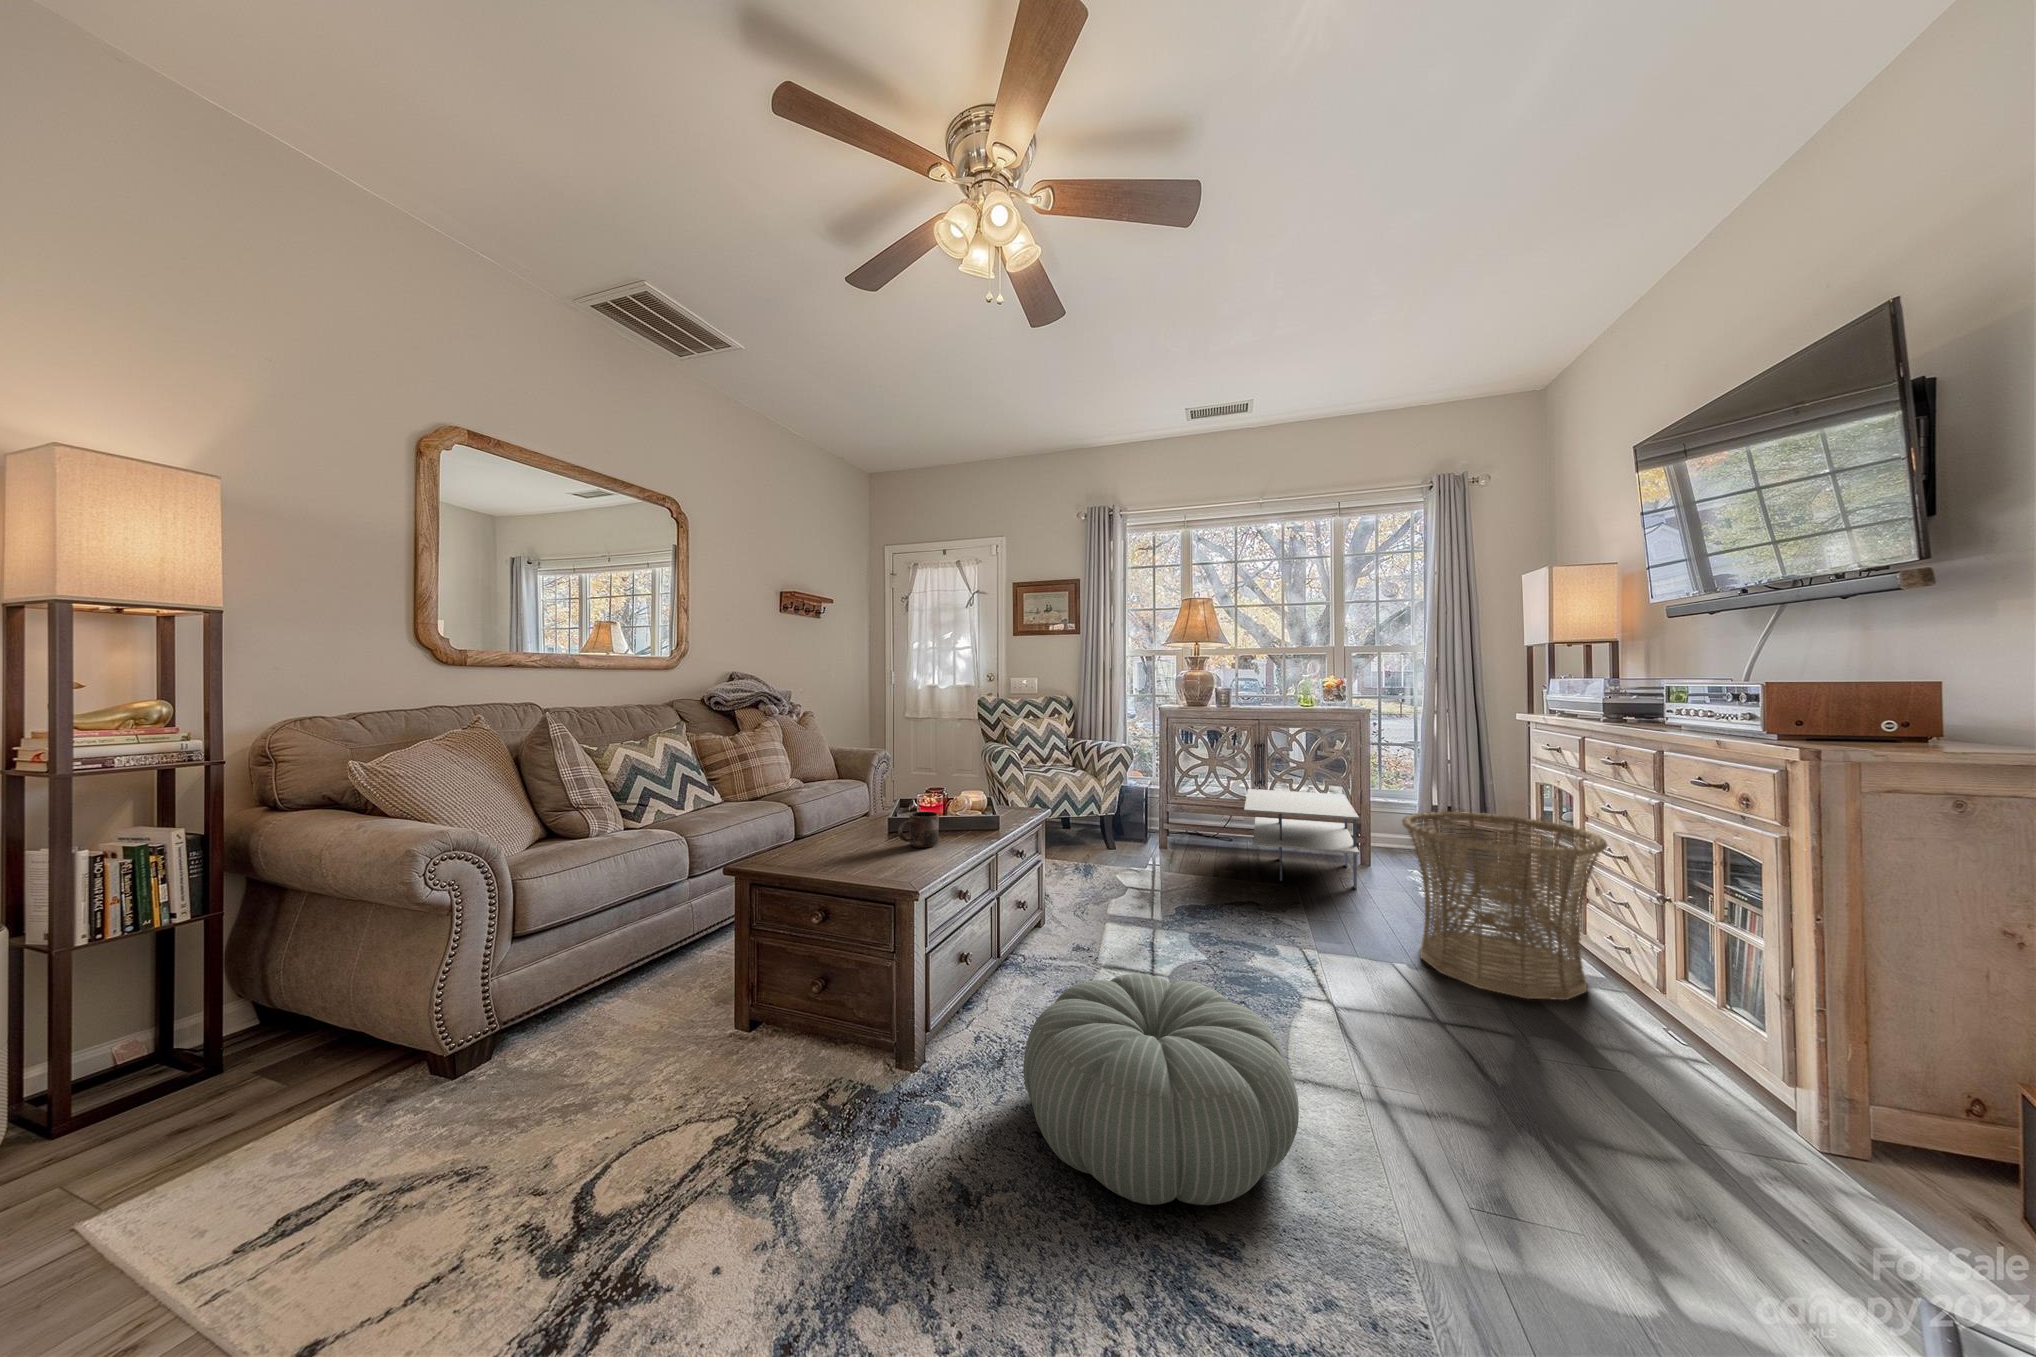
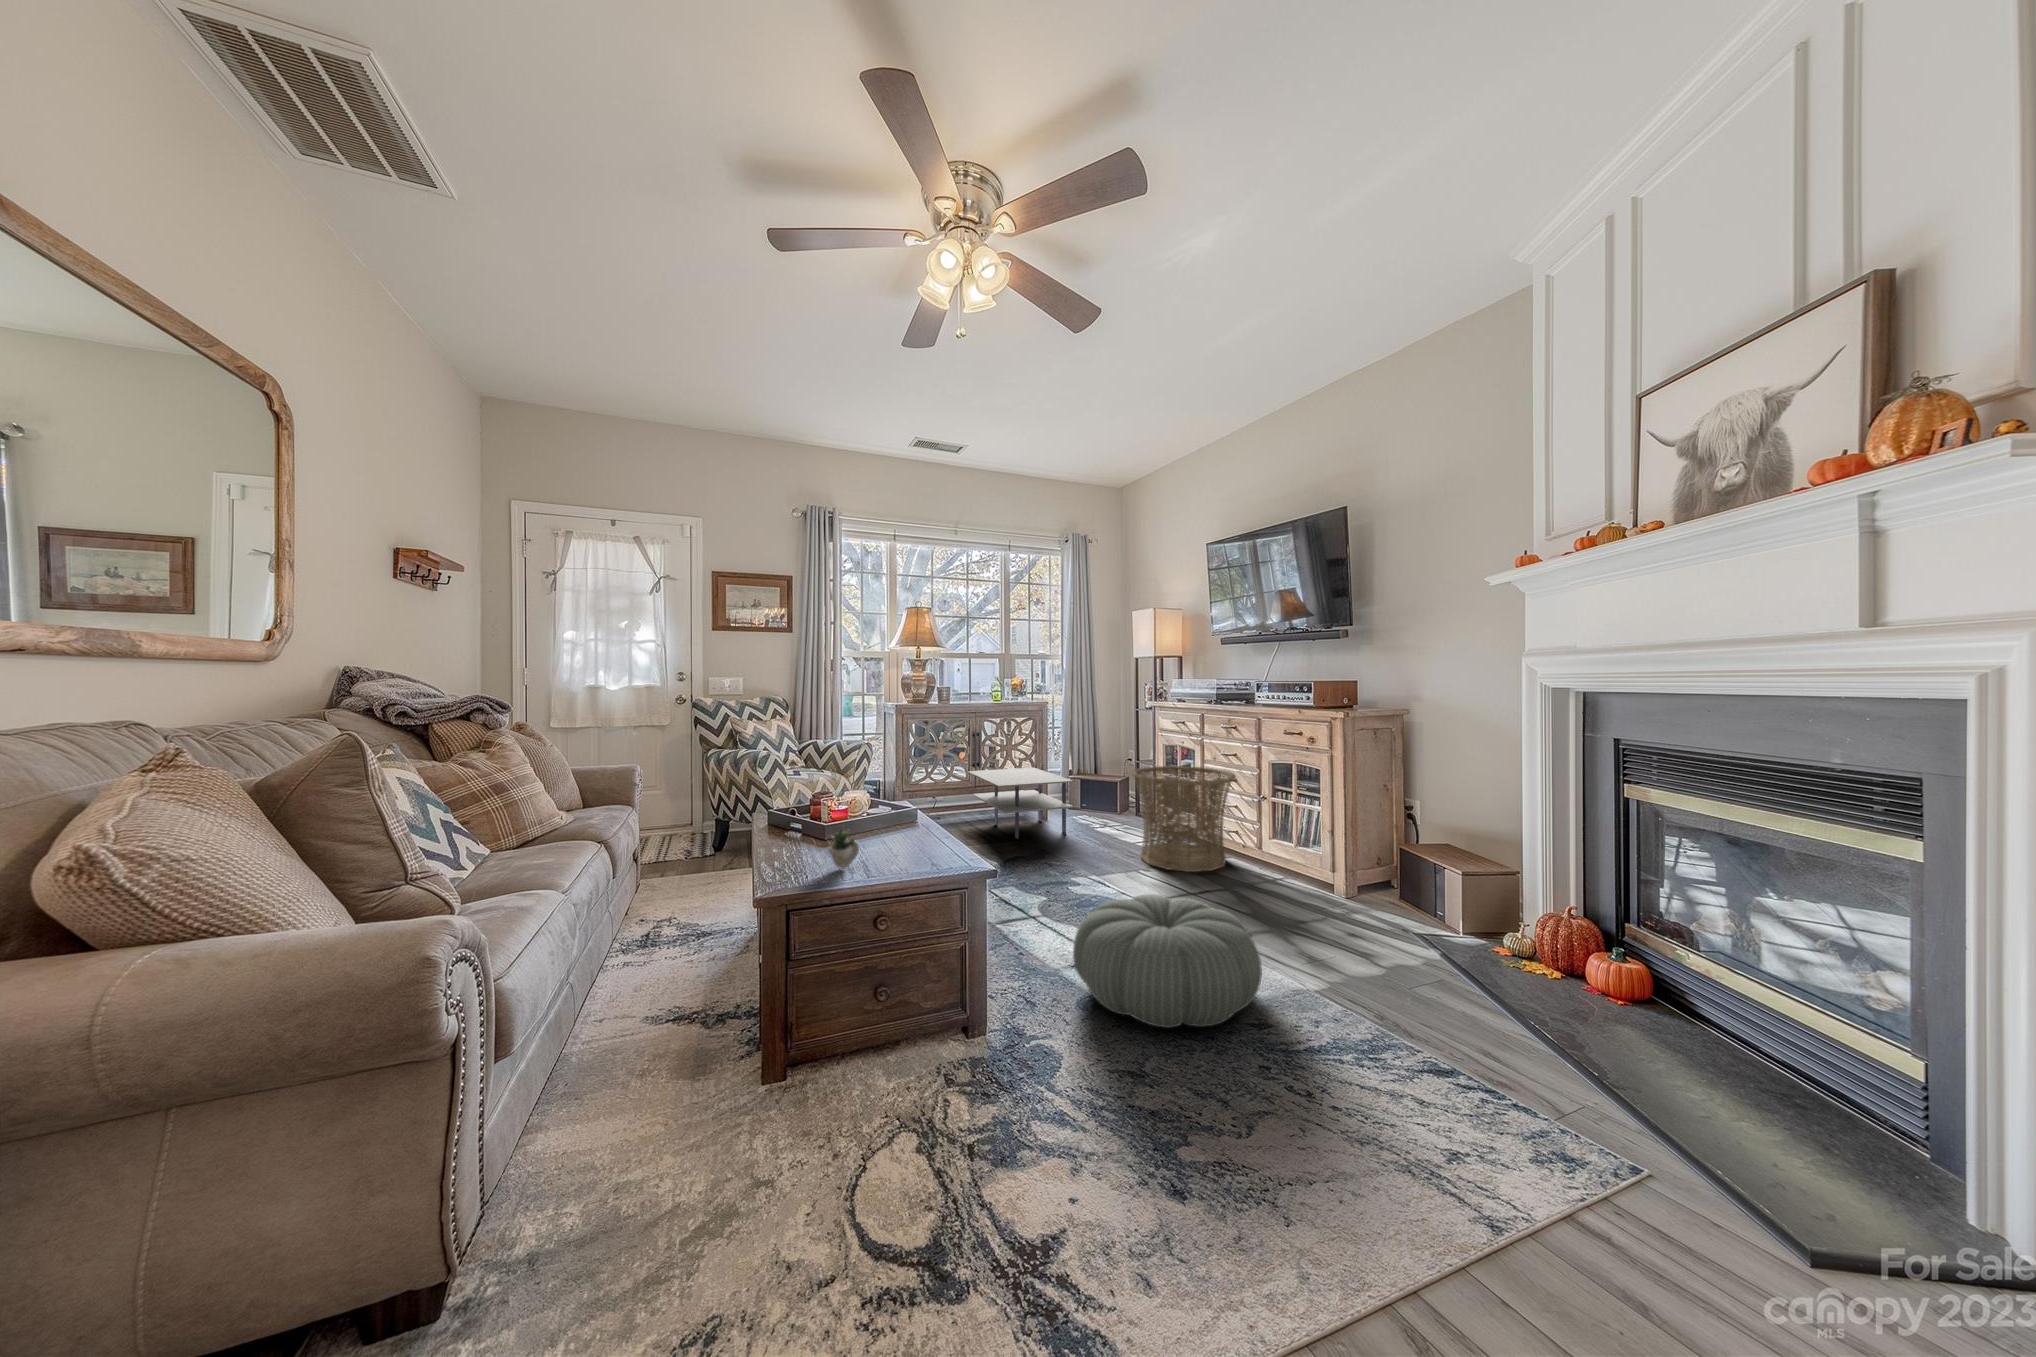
mug: present [898,812,939,848] -> none [895,809,924,844]
succulent plant: none [804,815,834,856] -> present [828,827,859,869]

